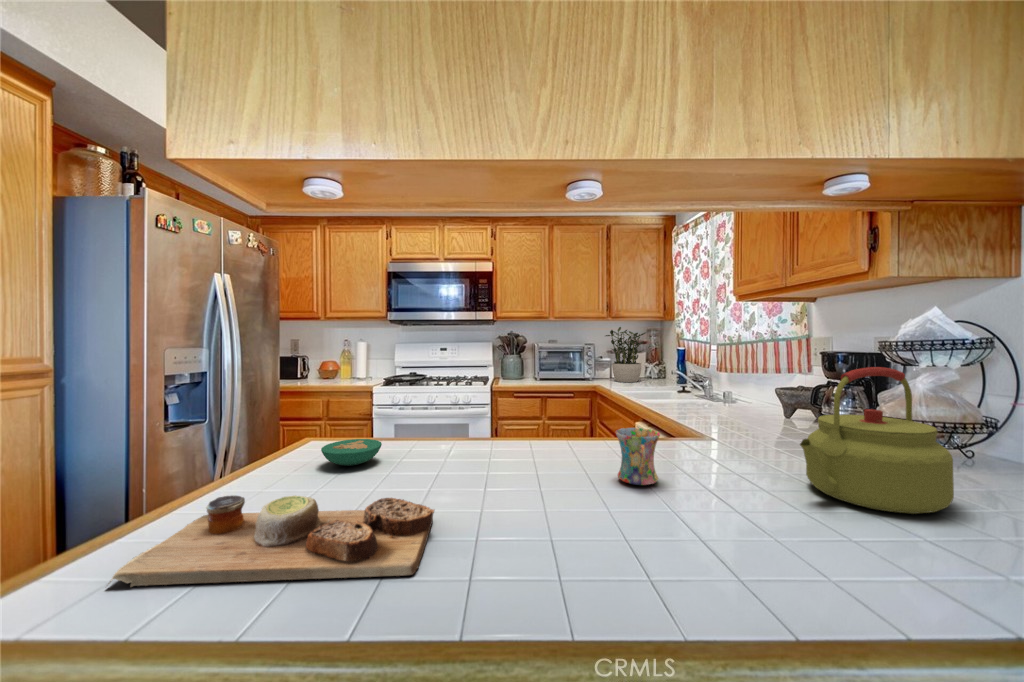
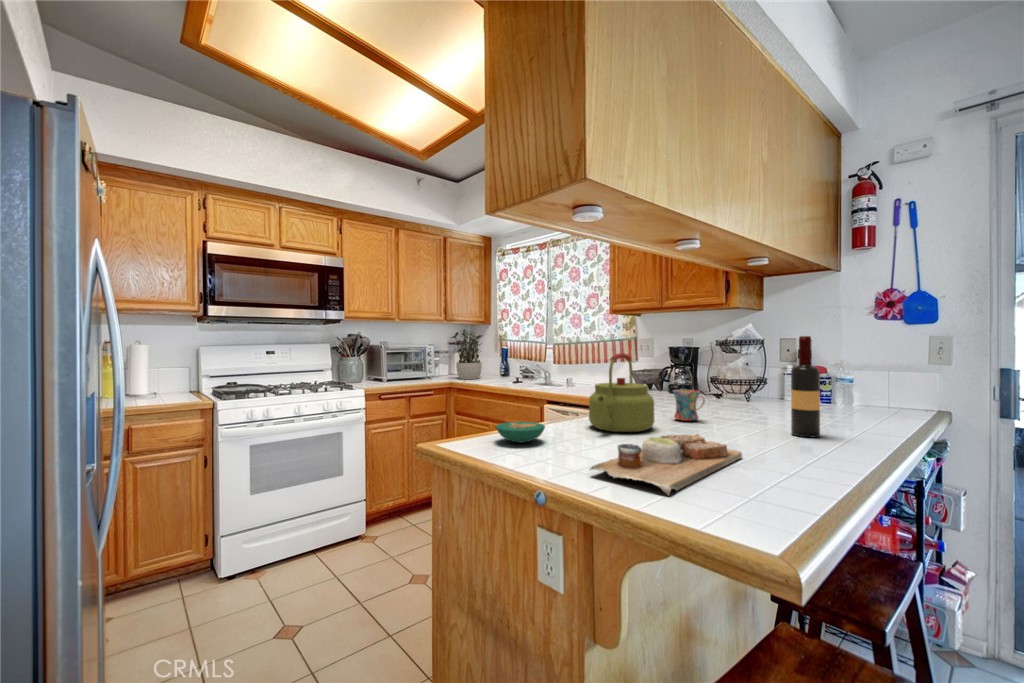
wine bottle: none [703,345,769,599] -> present [791,336,820,437]
kettle: present [800,367,954,514] -> present [589,353,655,432]

